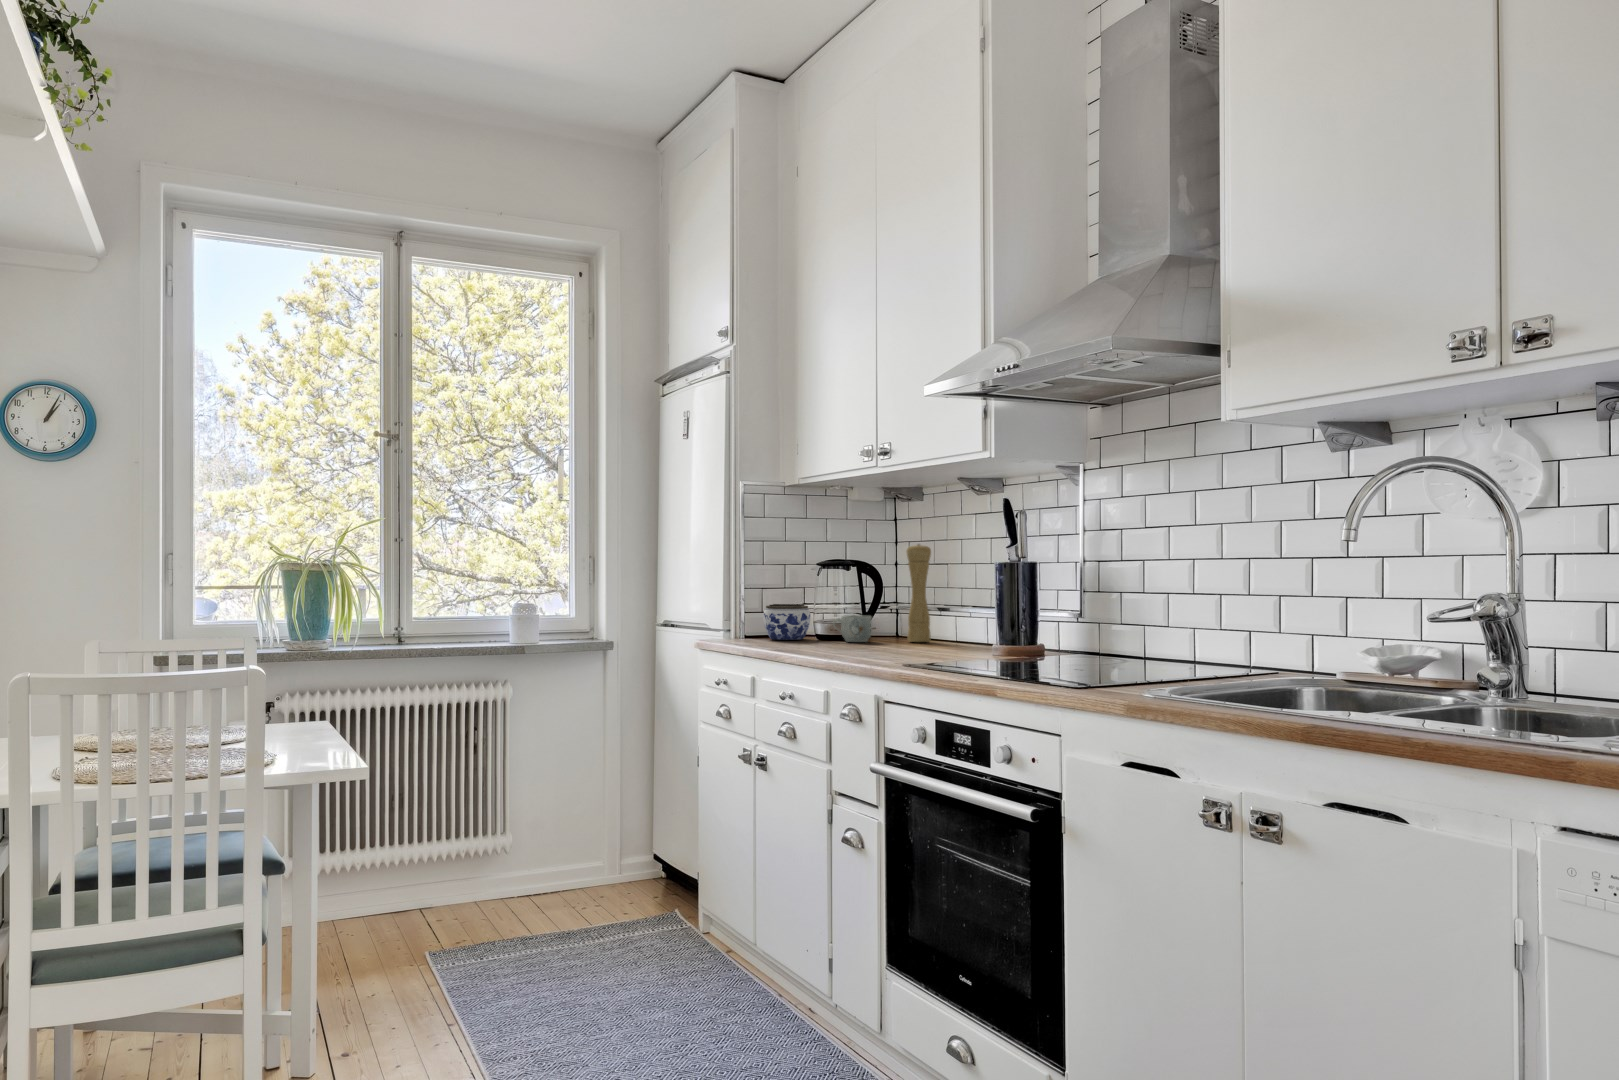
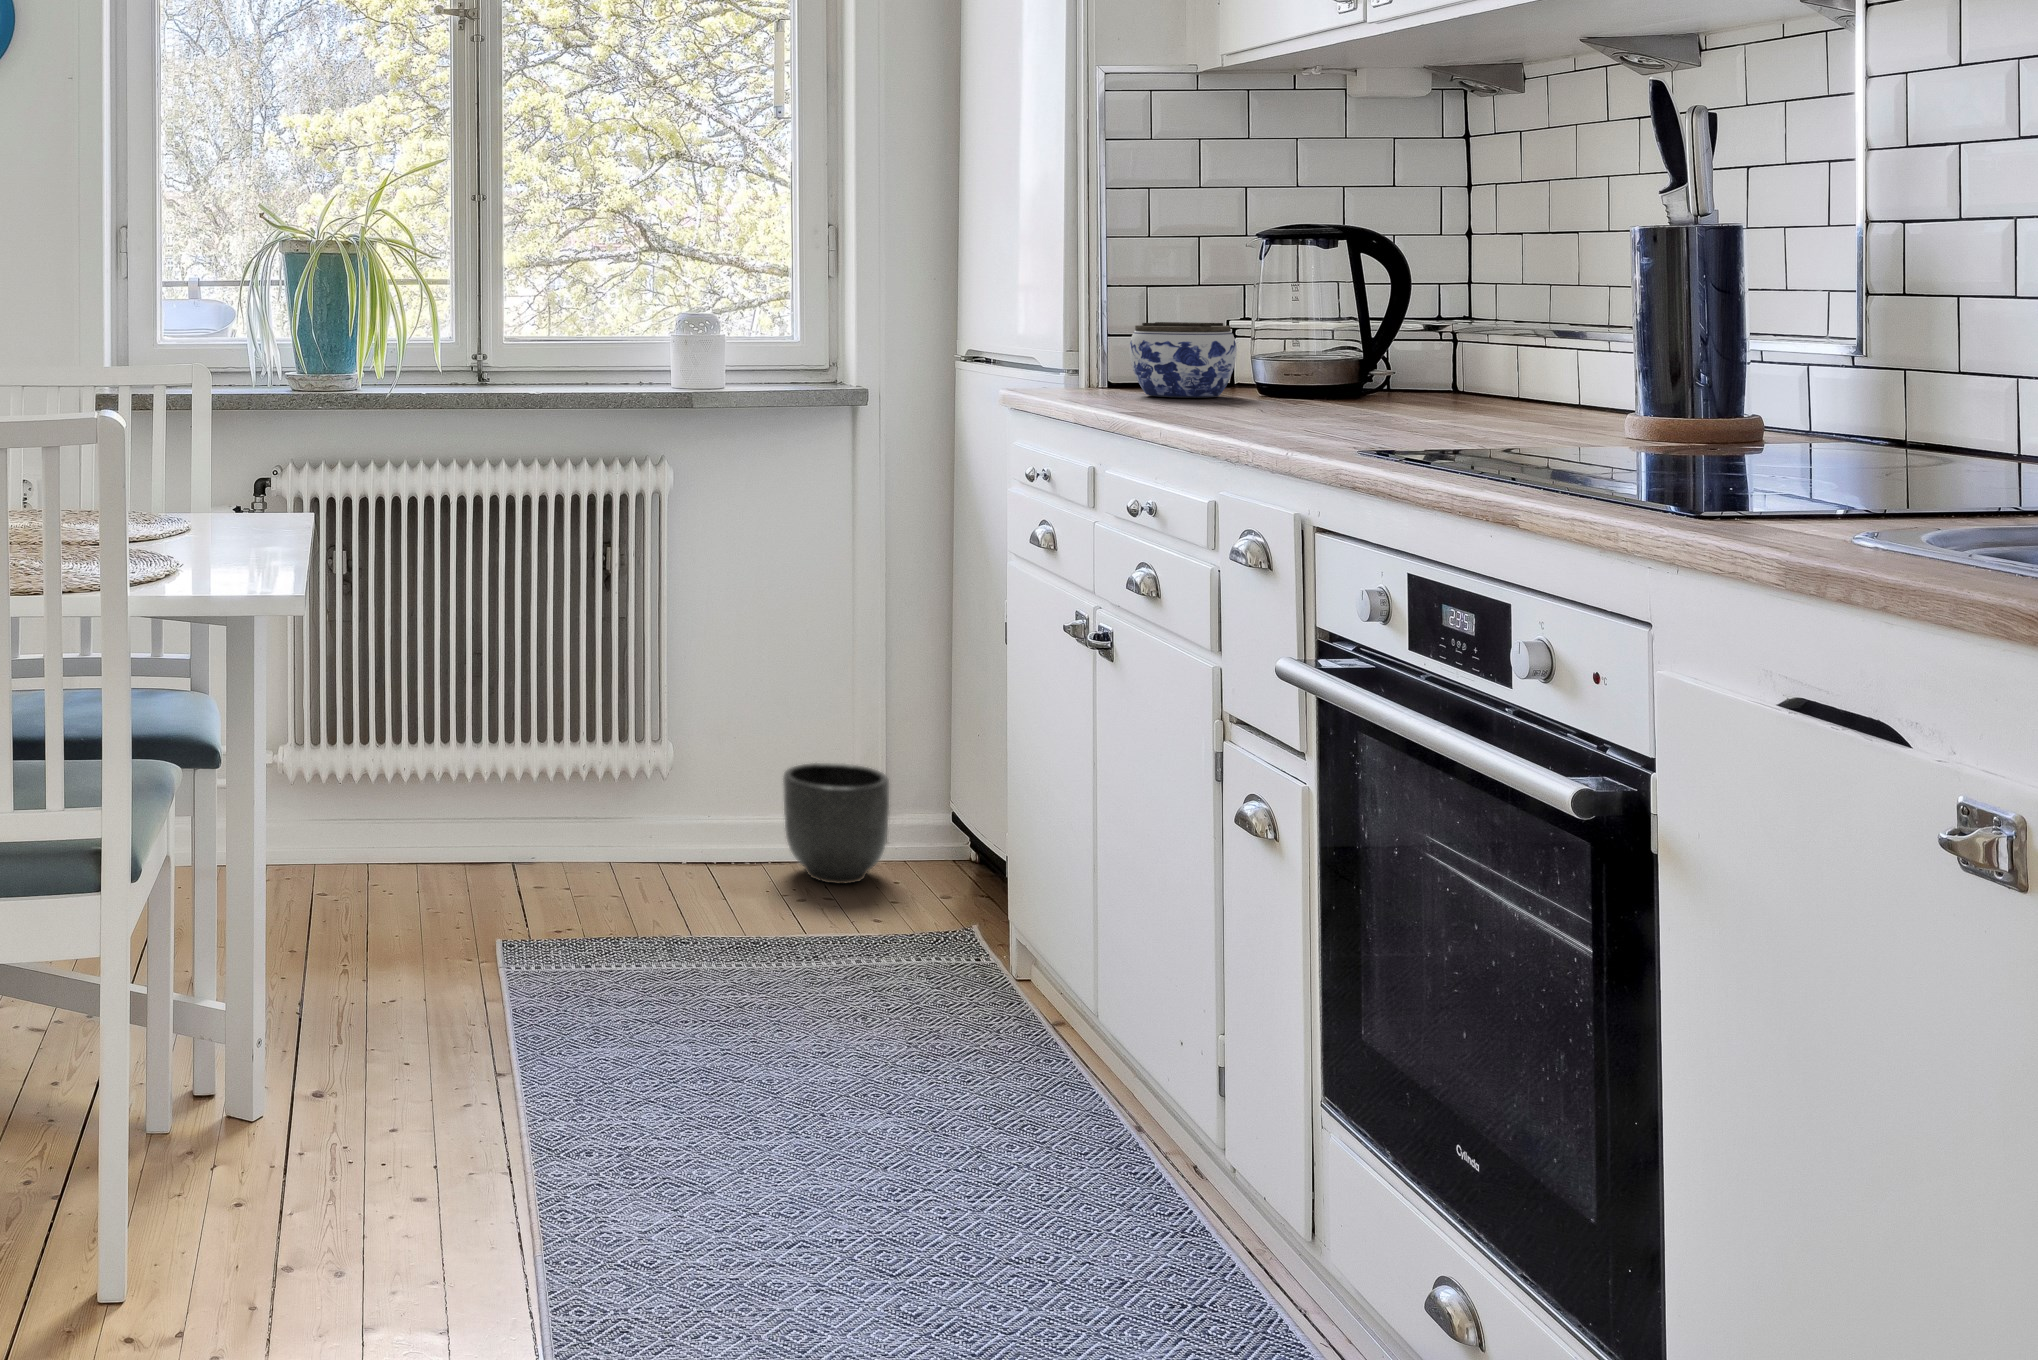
pepper mill: present [906,544,931,642] -> none [1457,187,1521,410]
mug: present [833,615,872,642] -> none [1278,348,1372,405]
planter: none [571,836,627,900] -> present [783,763,889,884]

